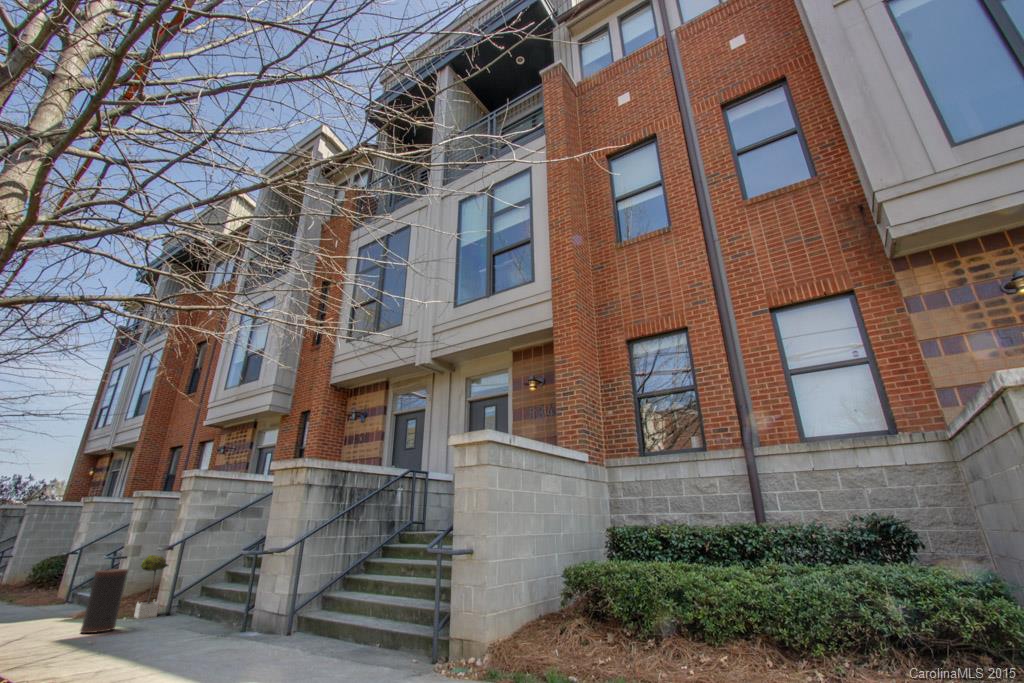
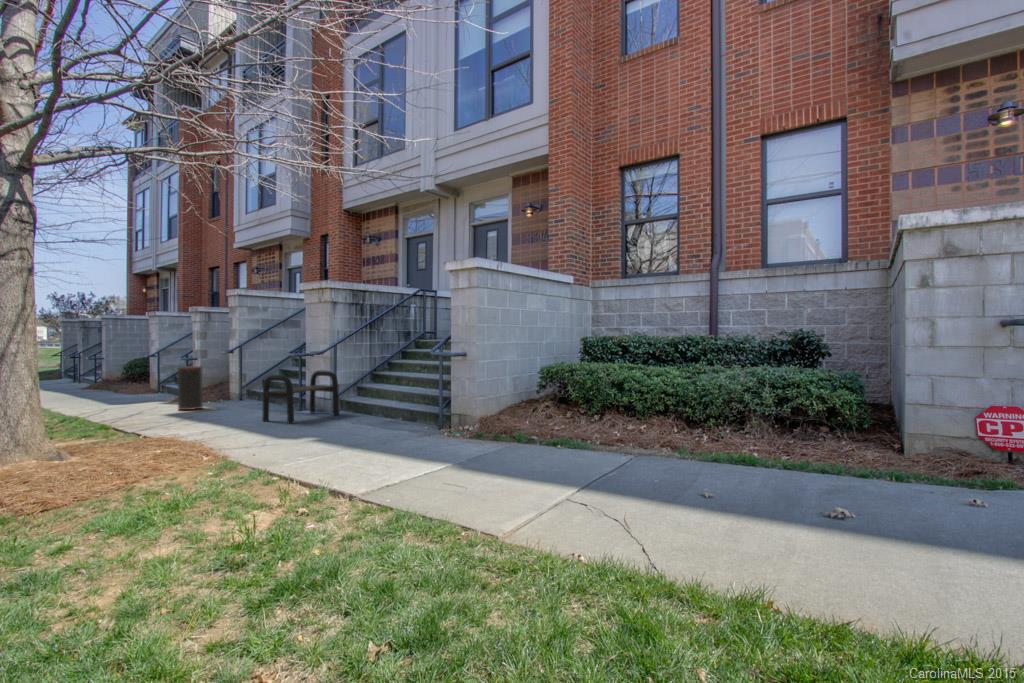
potted tree: present [134,555,168,619] -> none [210,356,232,402]
bench: none [190,574,300,656] -> present [262,370,339,424]

